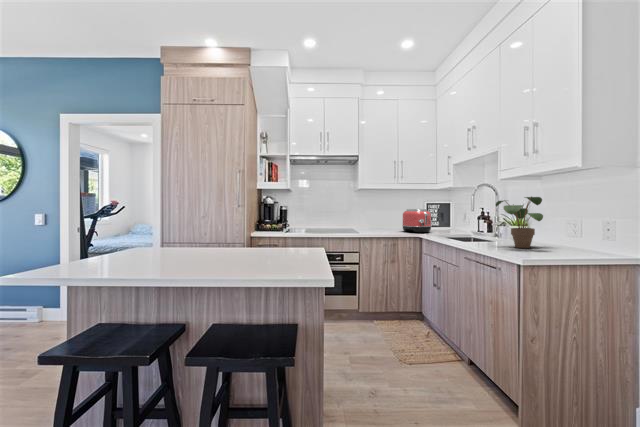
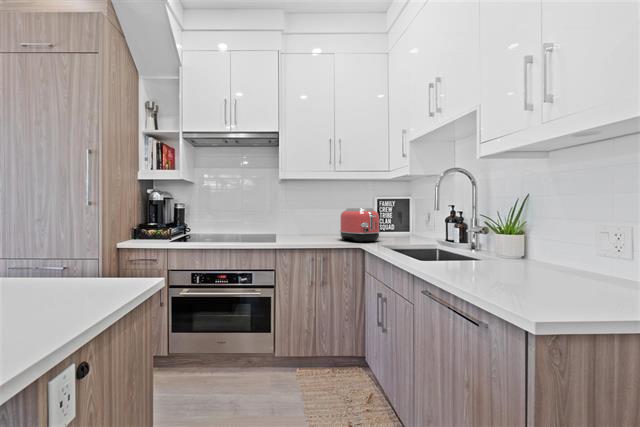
potted plant: present [496,197,543,248] -> none [476,179,576,280]

